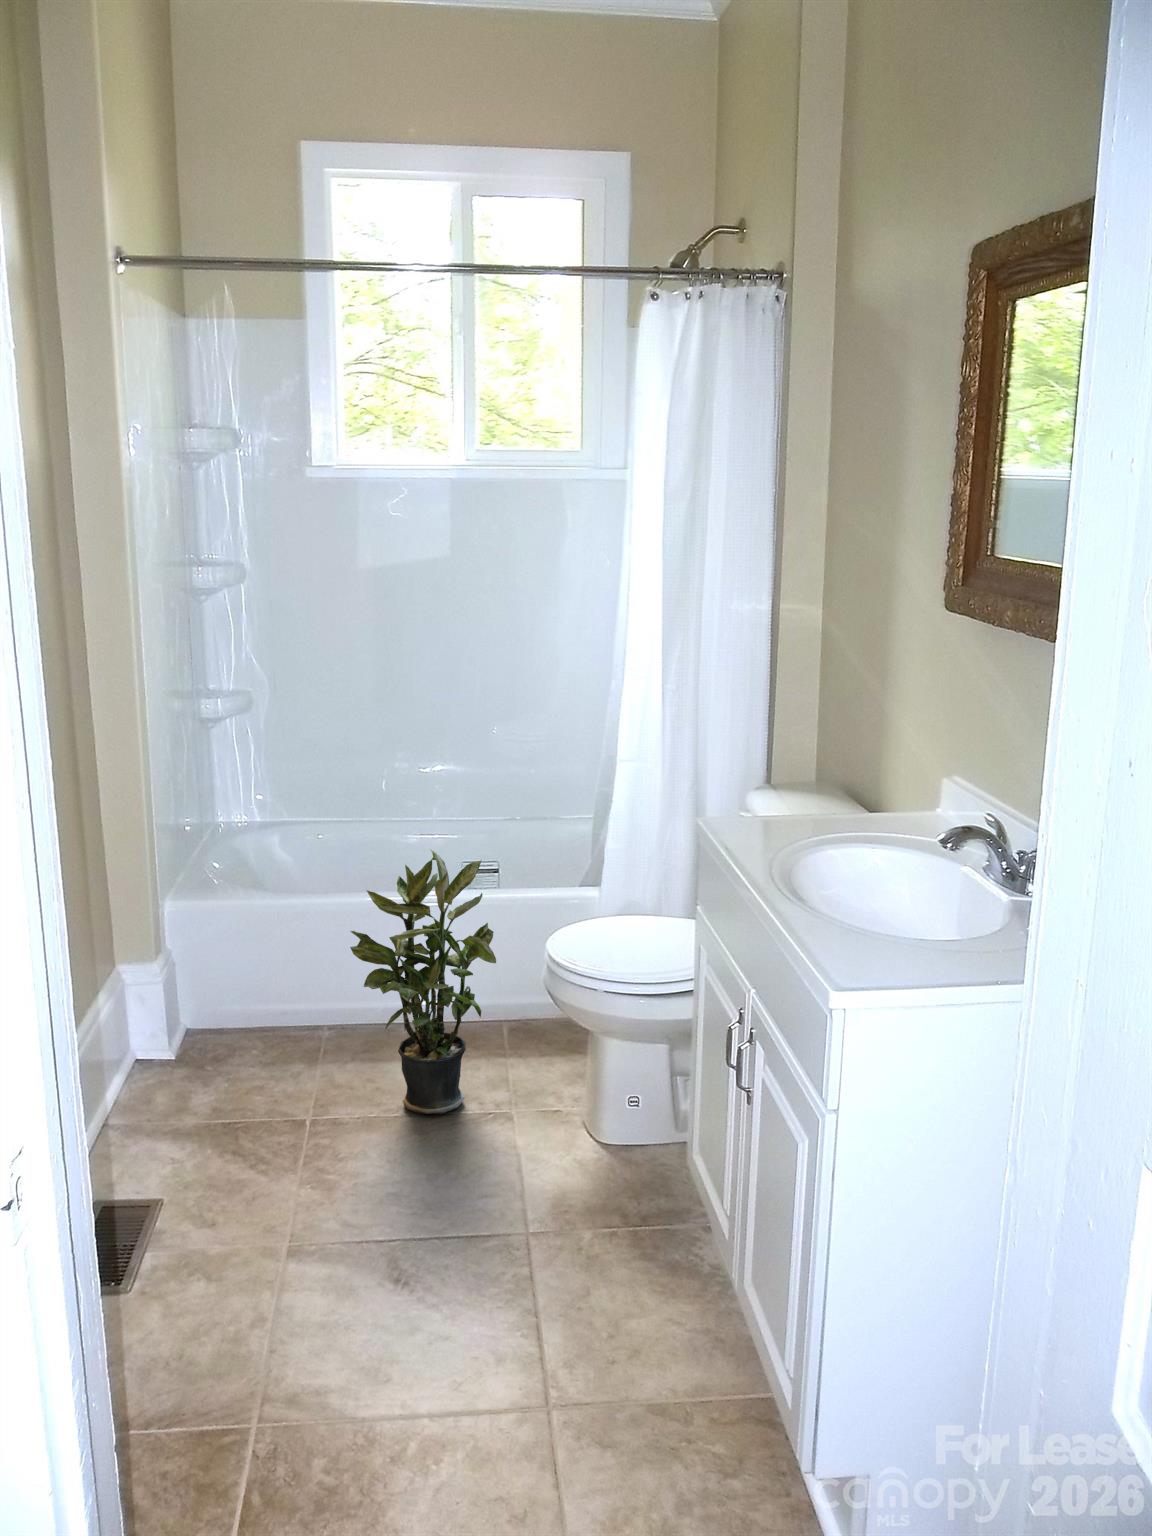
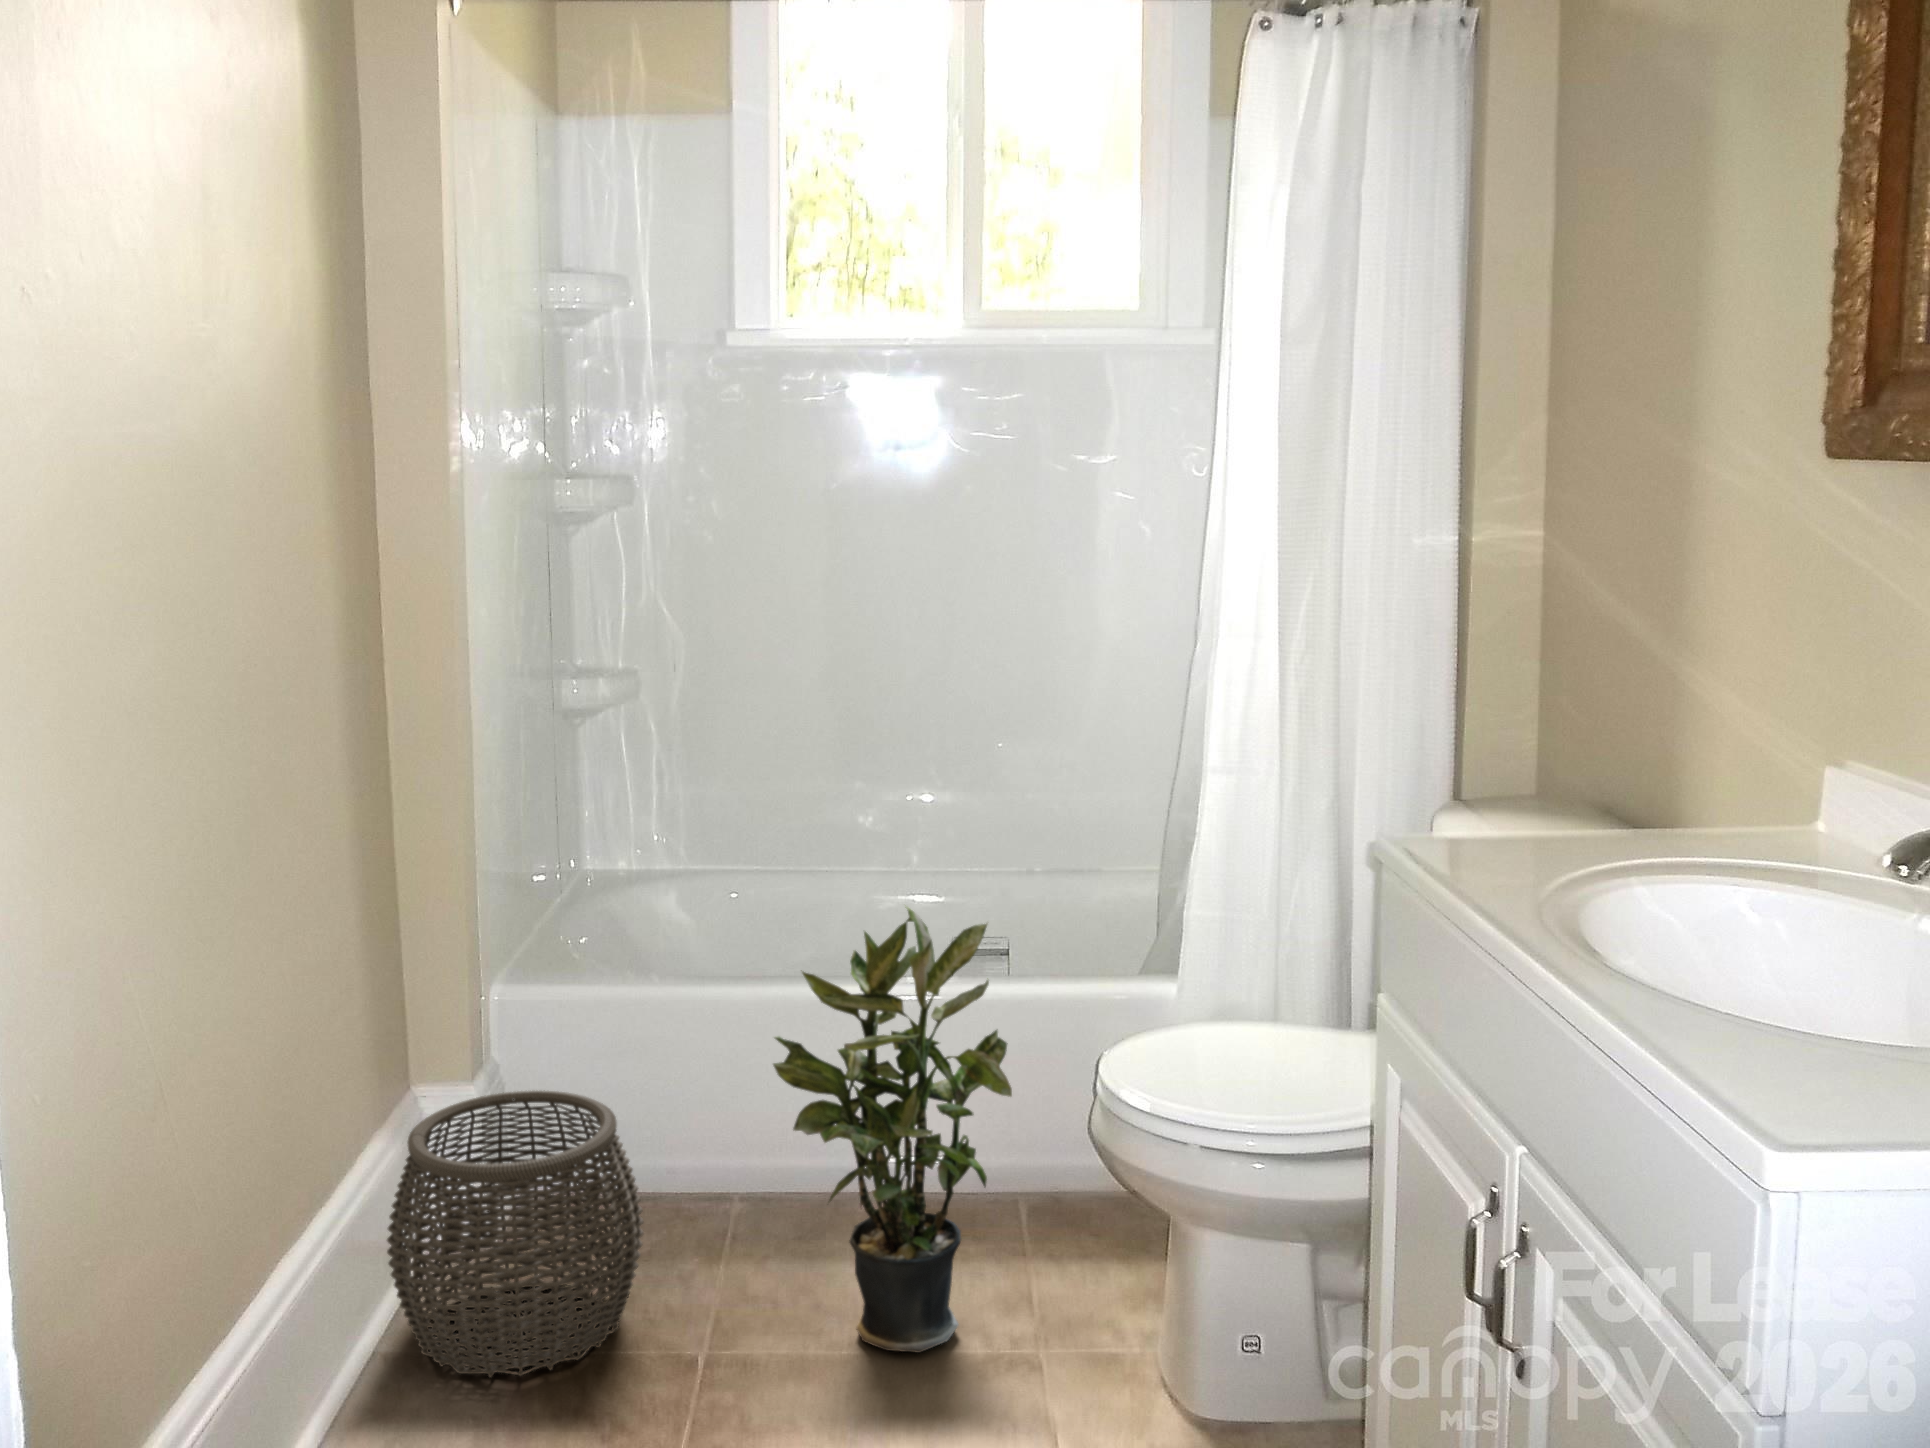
woven basket: none [110,966,270,1138] -> present [387,1090,644,1377]

